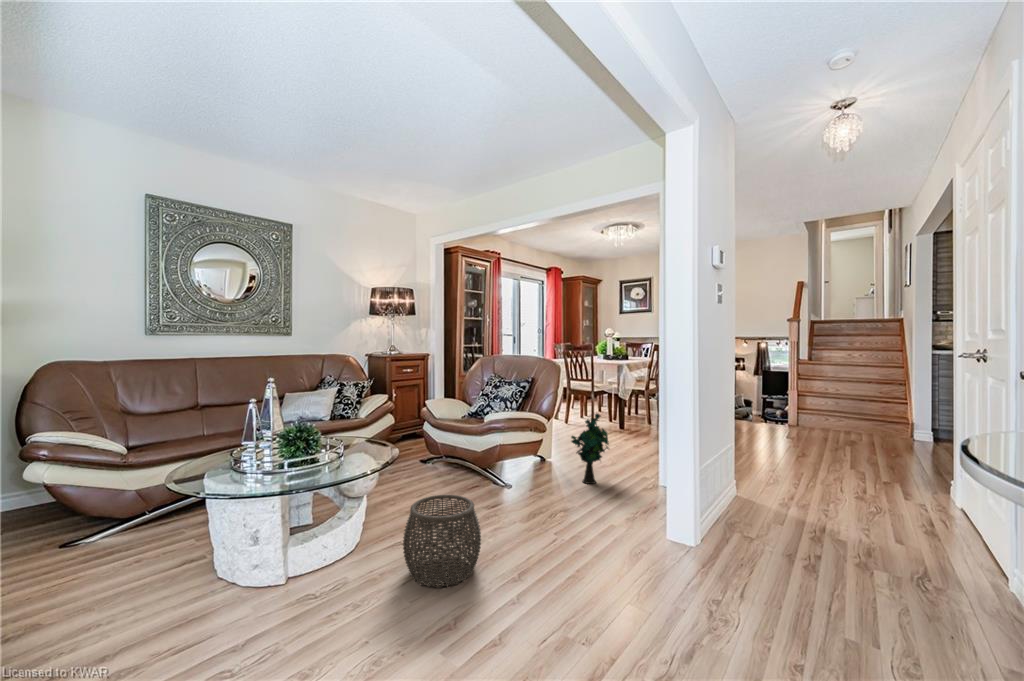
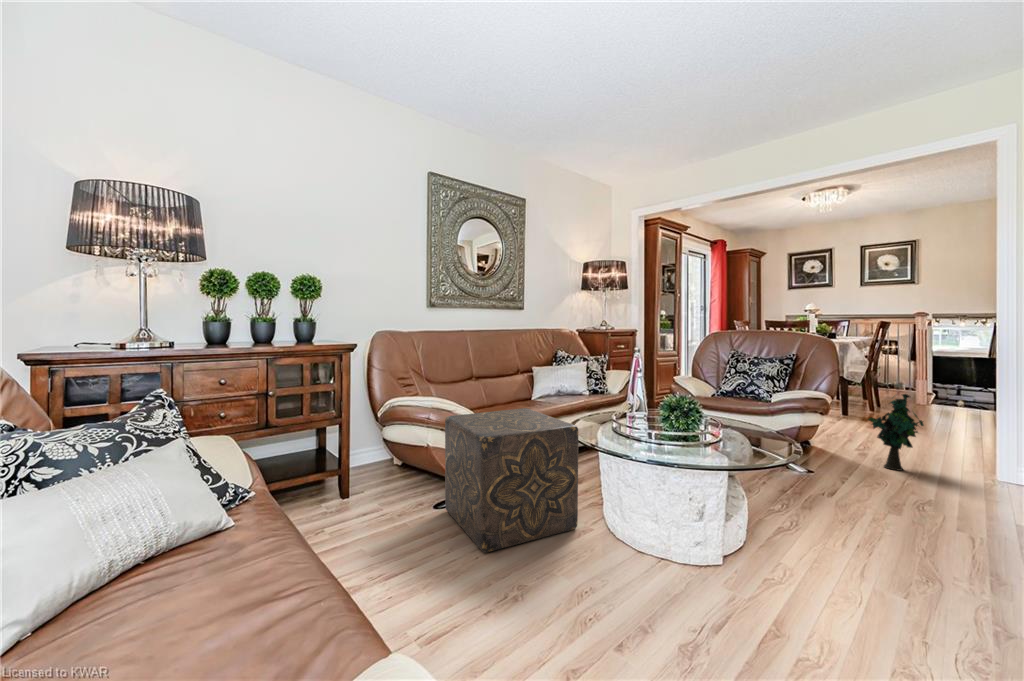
ottoman: none [35,440,190,597] -> present [445,408,578,552]
woven basket: present [403,495,481,588] -> none [820,475,931,574]

